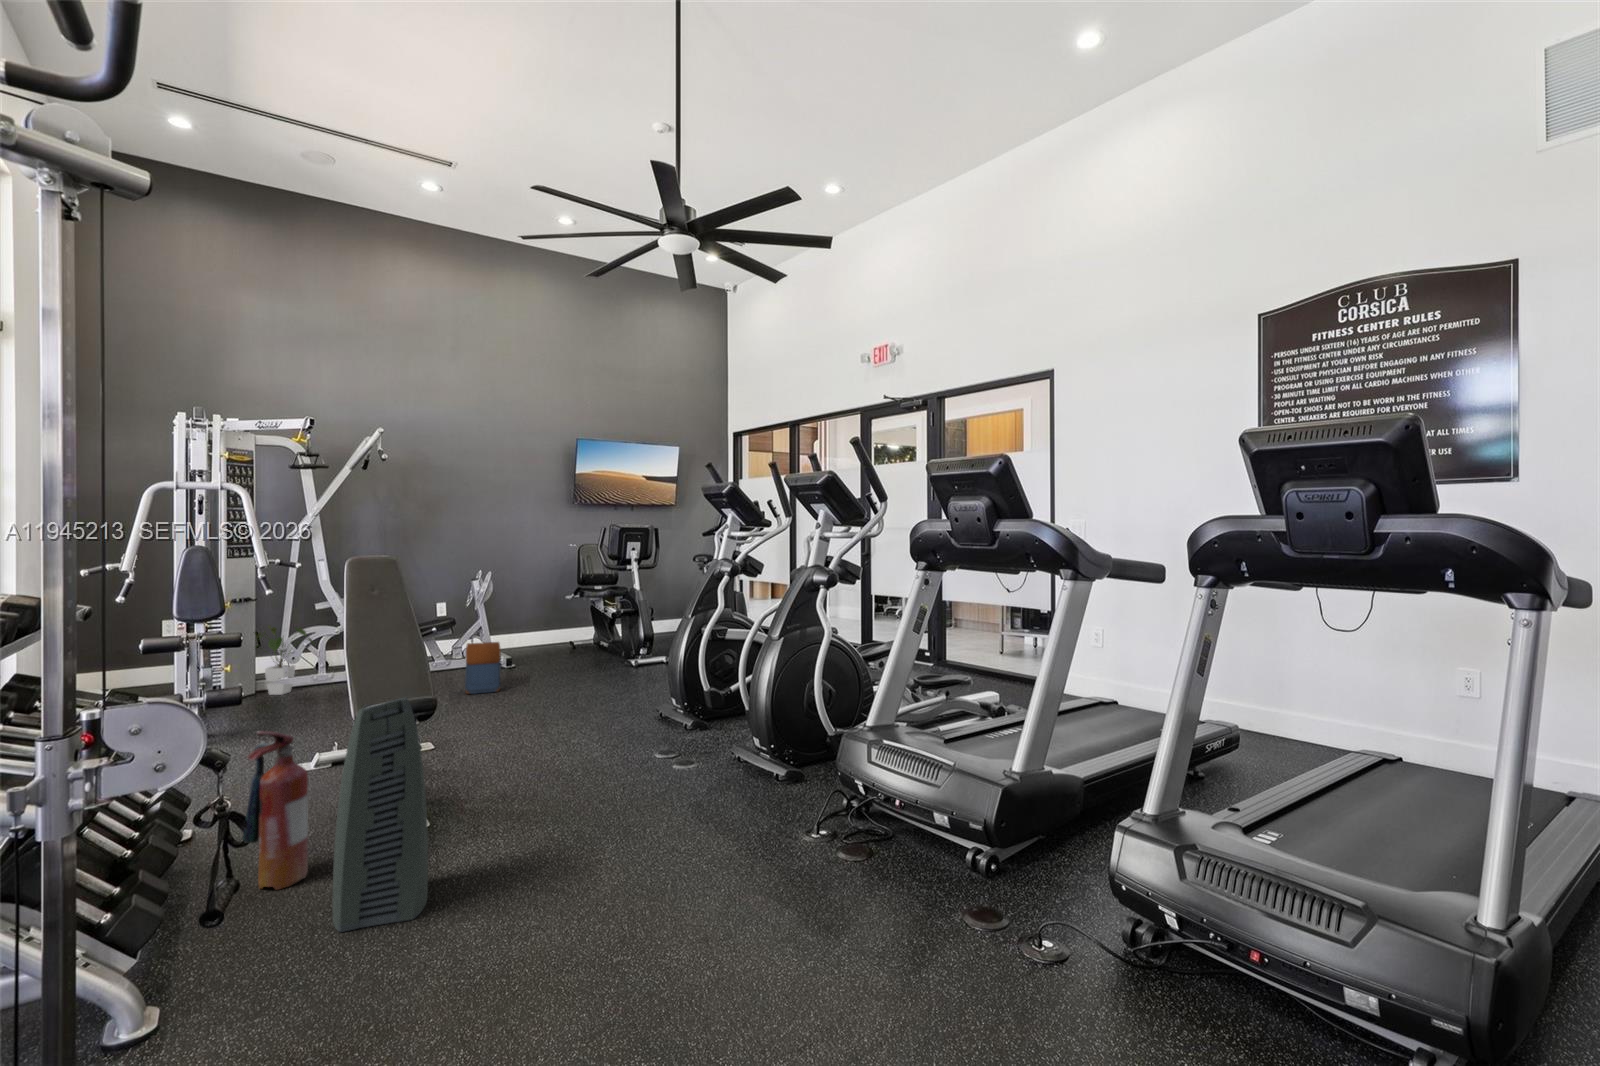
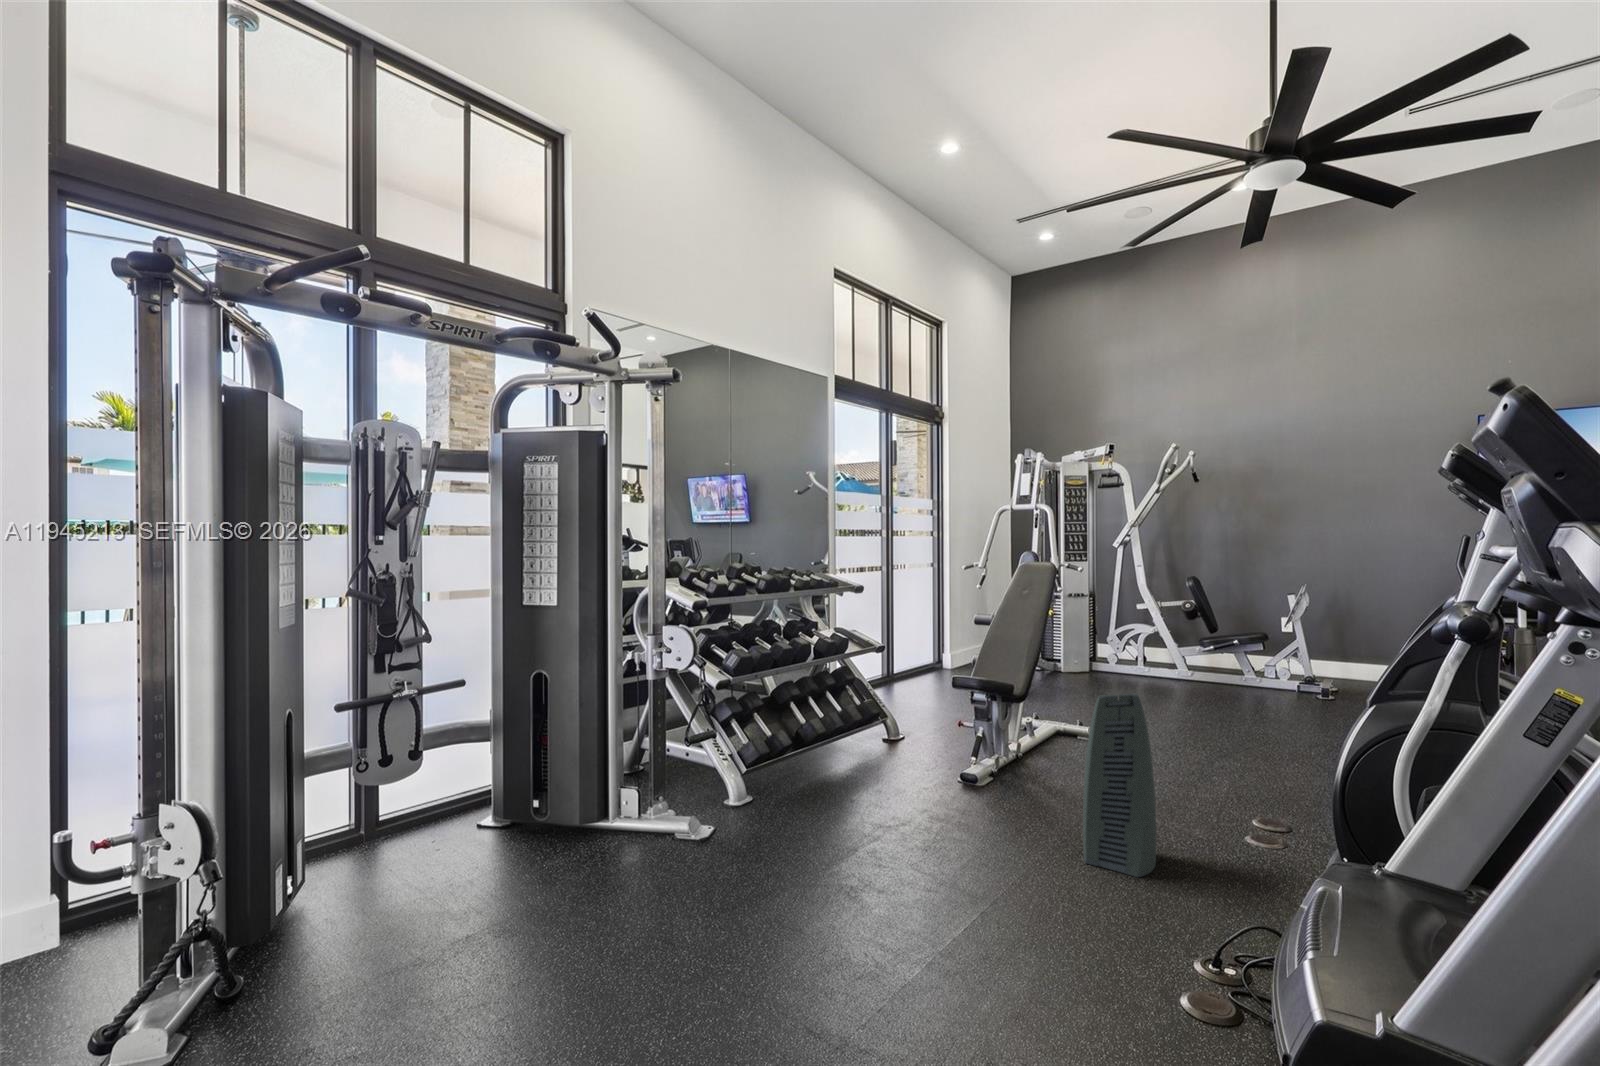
house plant: present [255,626,314,695] -> none [1080,620,1132,681]
backpack: present [465,642,501,694] -> none [1265,658,1307,715]
fire extinguisher: present [243,730,308,890] -> none [1037,700,1079,821]

